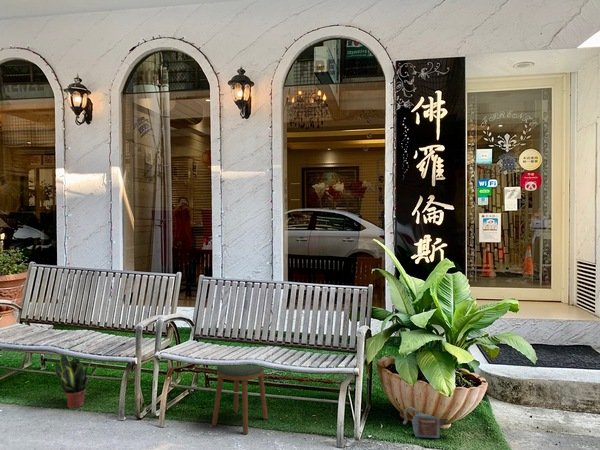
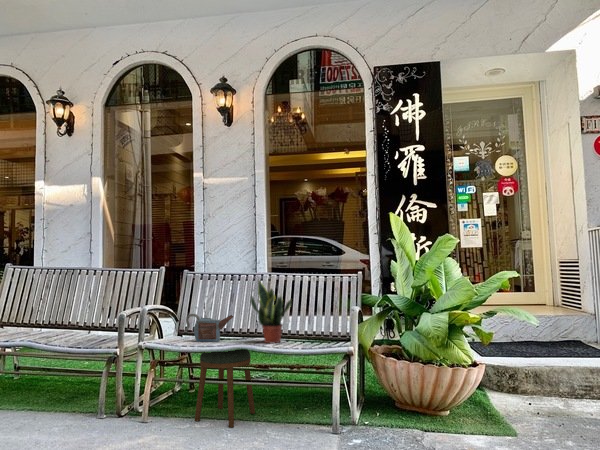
potted plant: present [54,355,97,408] -> present [250,281,291,343]
watering can: present [403,407,450,438] -> present [186,314,233,342]

